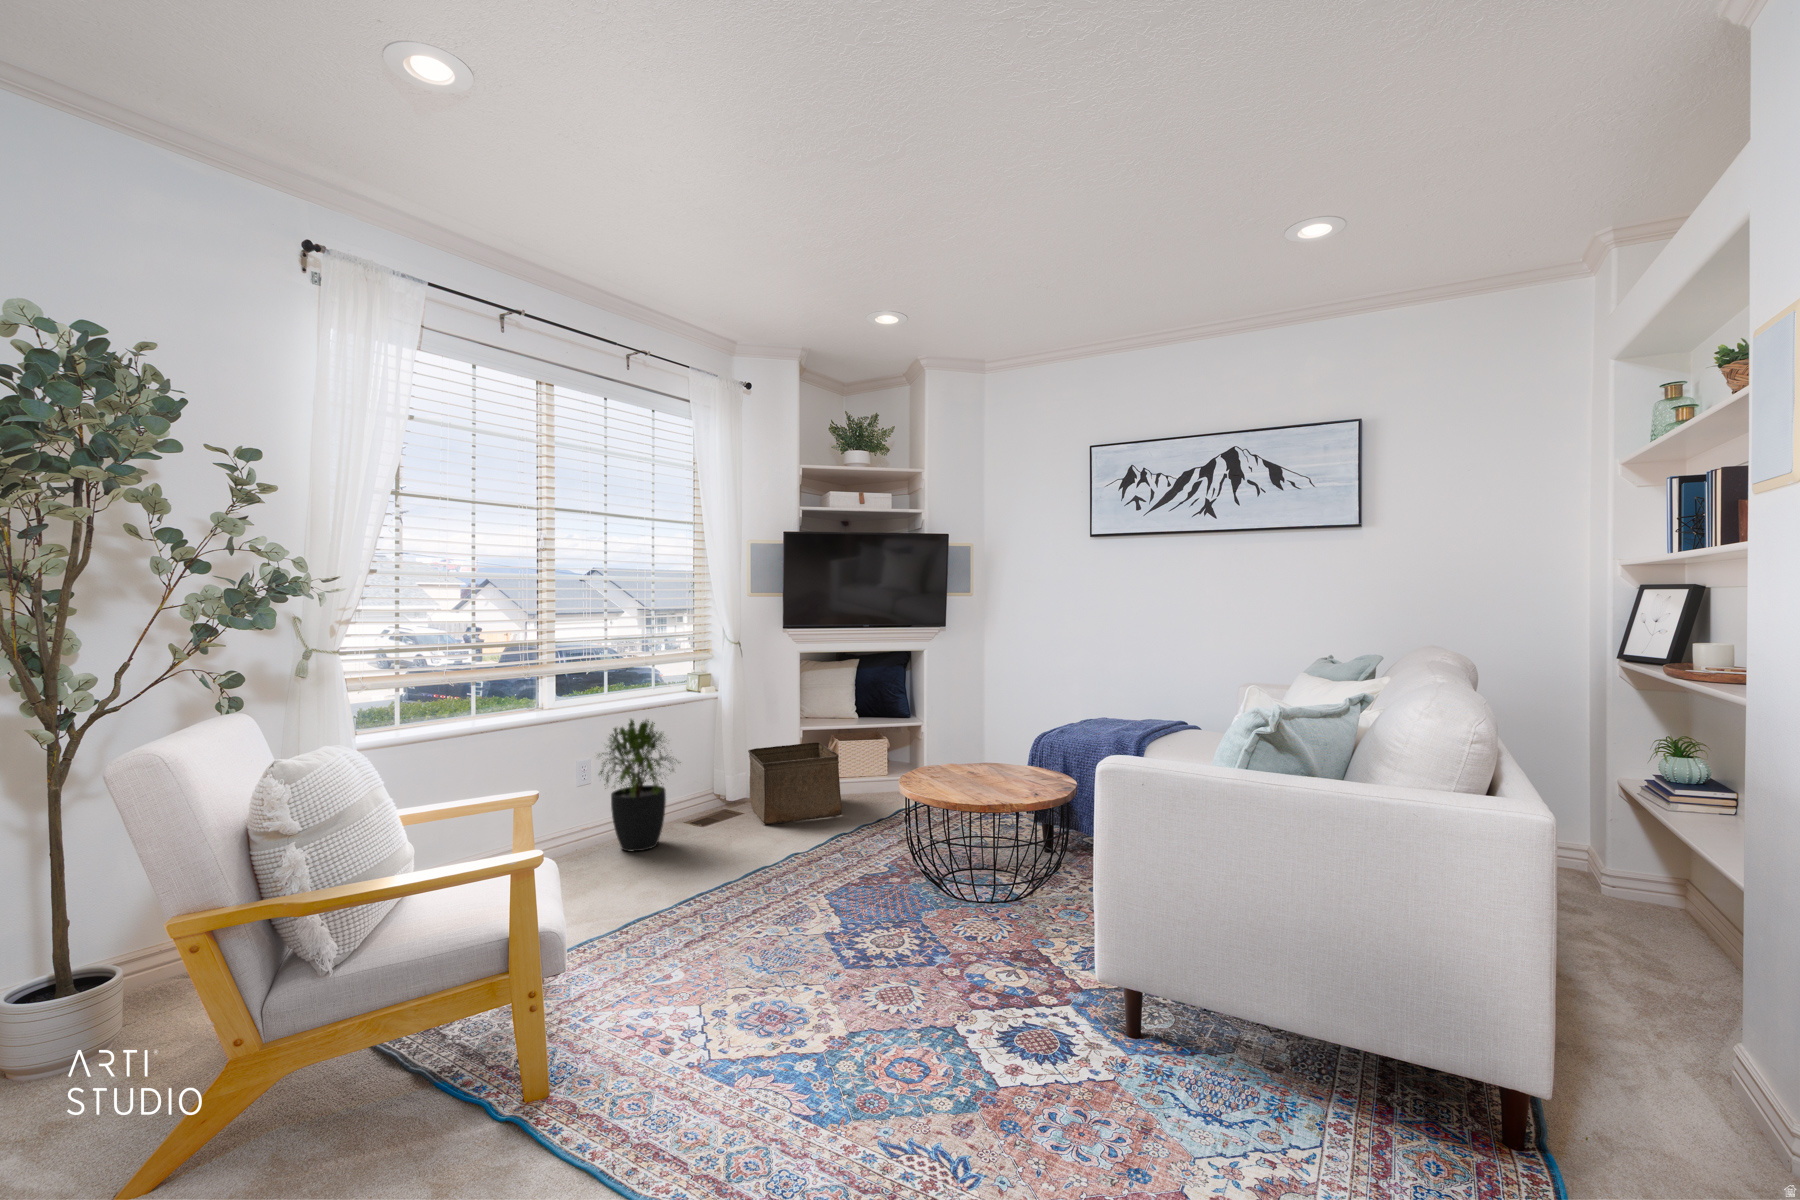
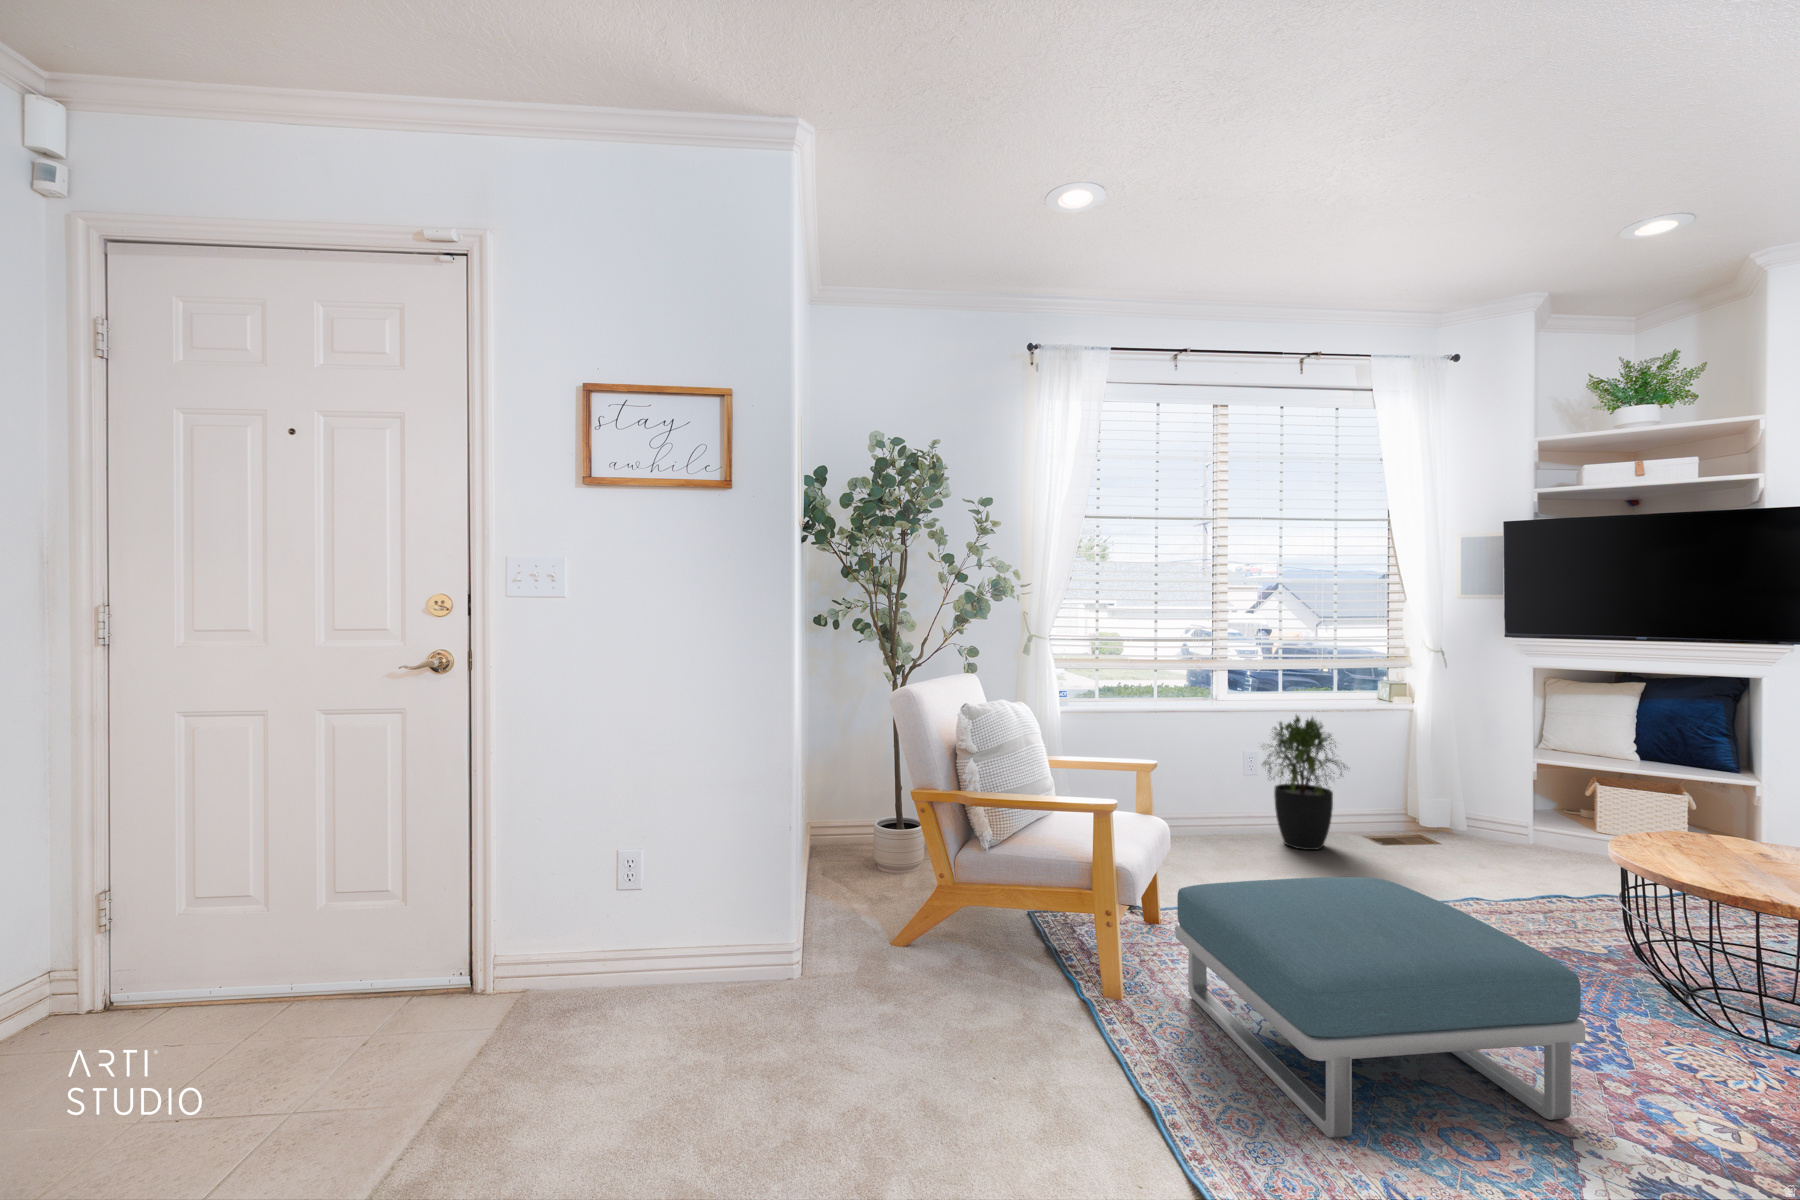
storage bin: present [748,742,842,825] -> none [1453,772,1581,877]
footstool: none [609,860,953,1131] -> present [1175,877,1585,1138]

